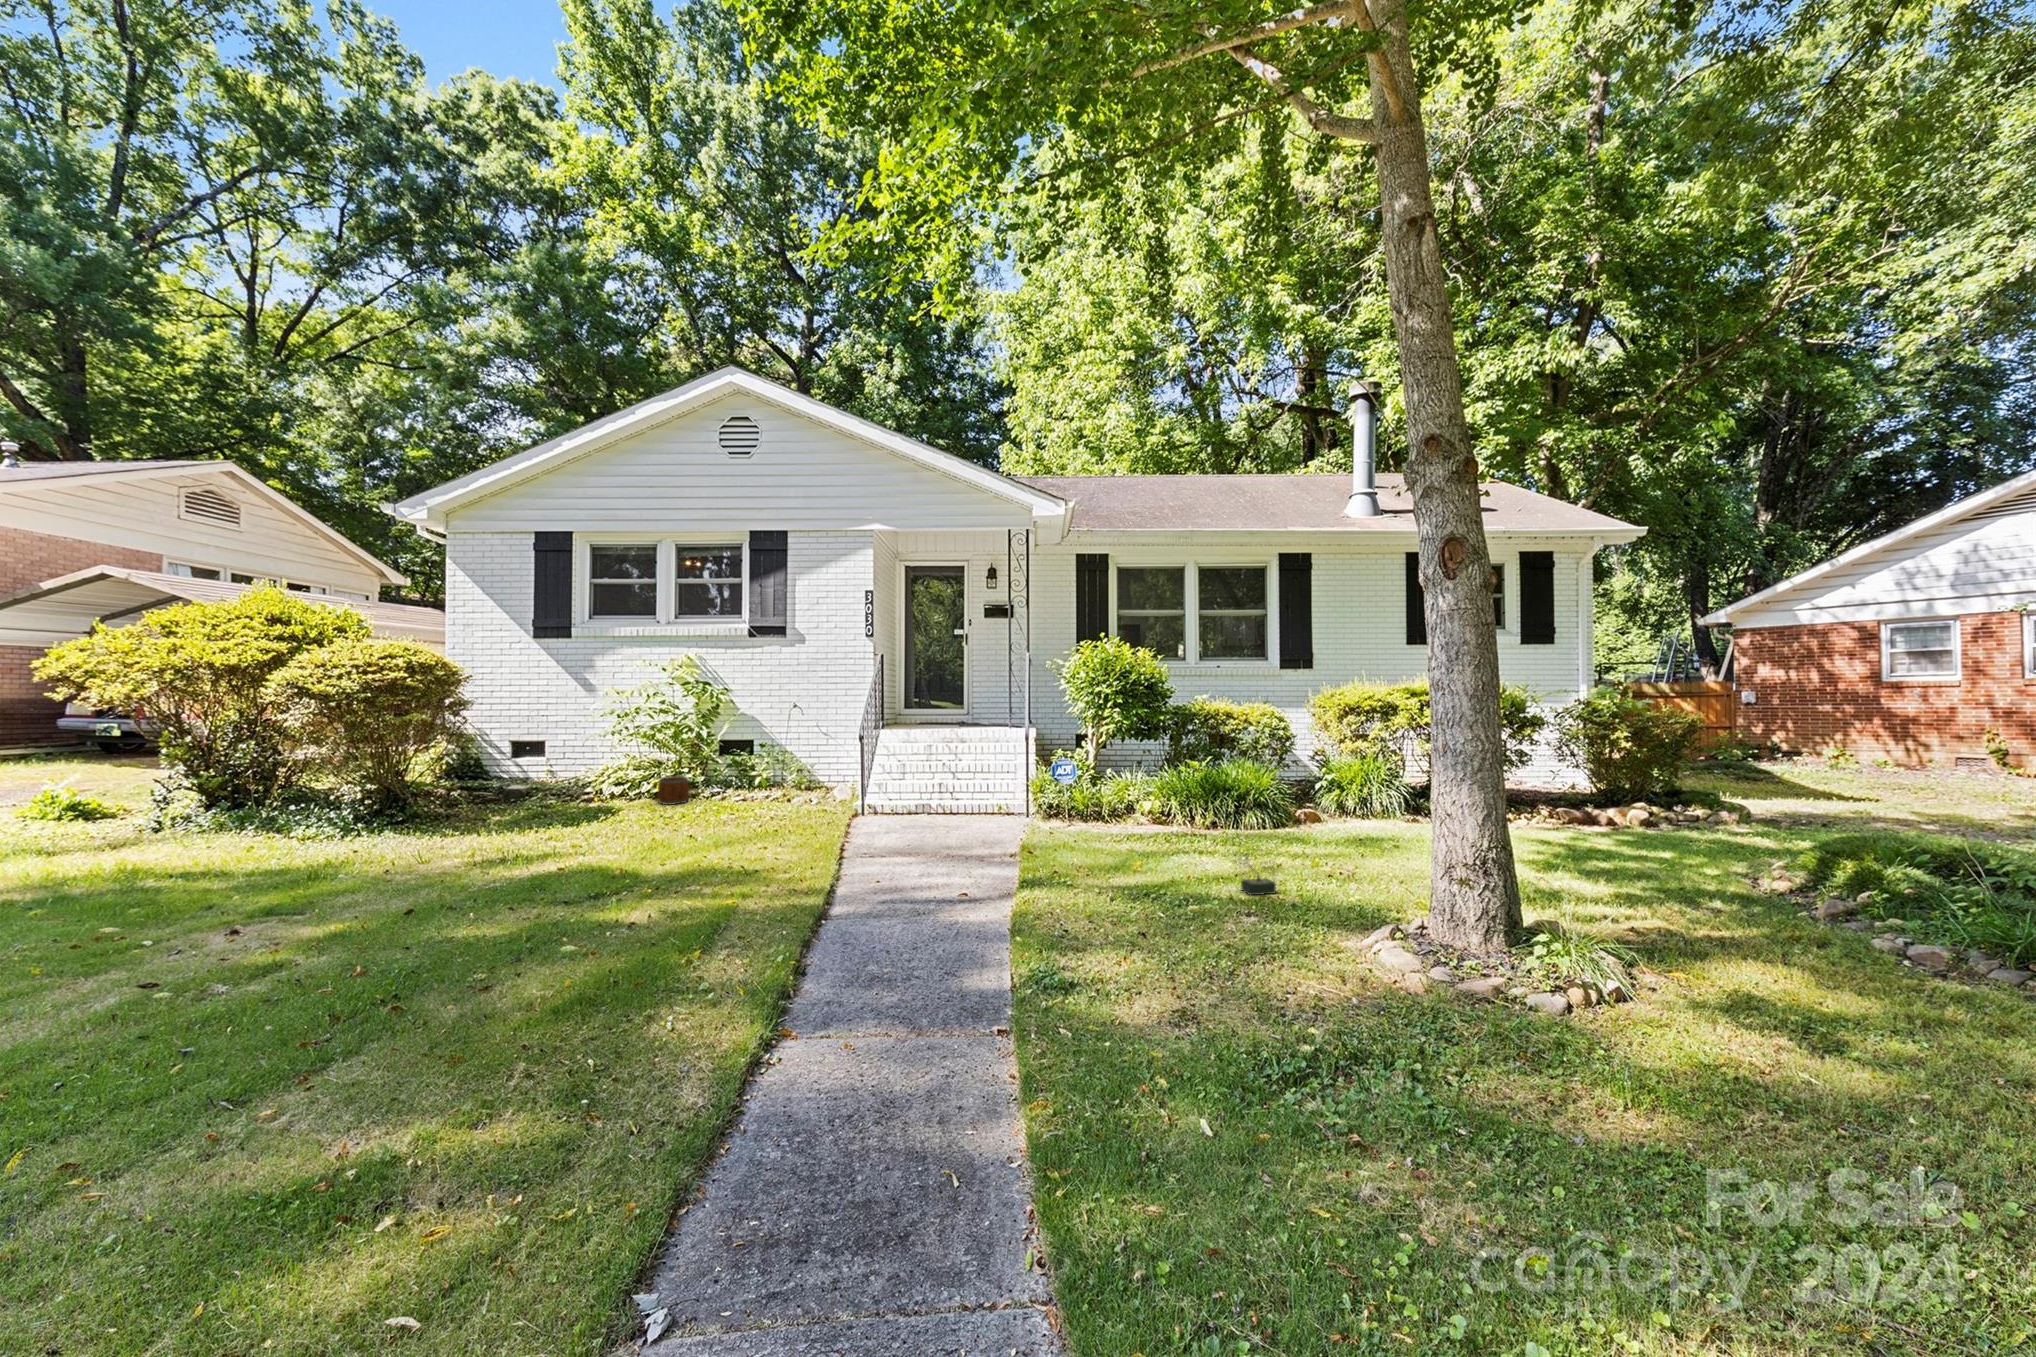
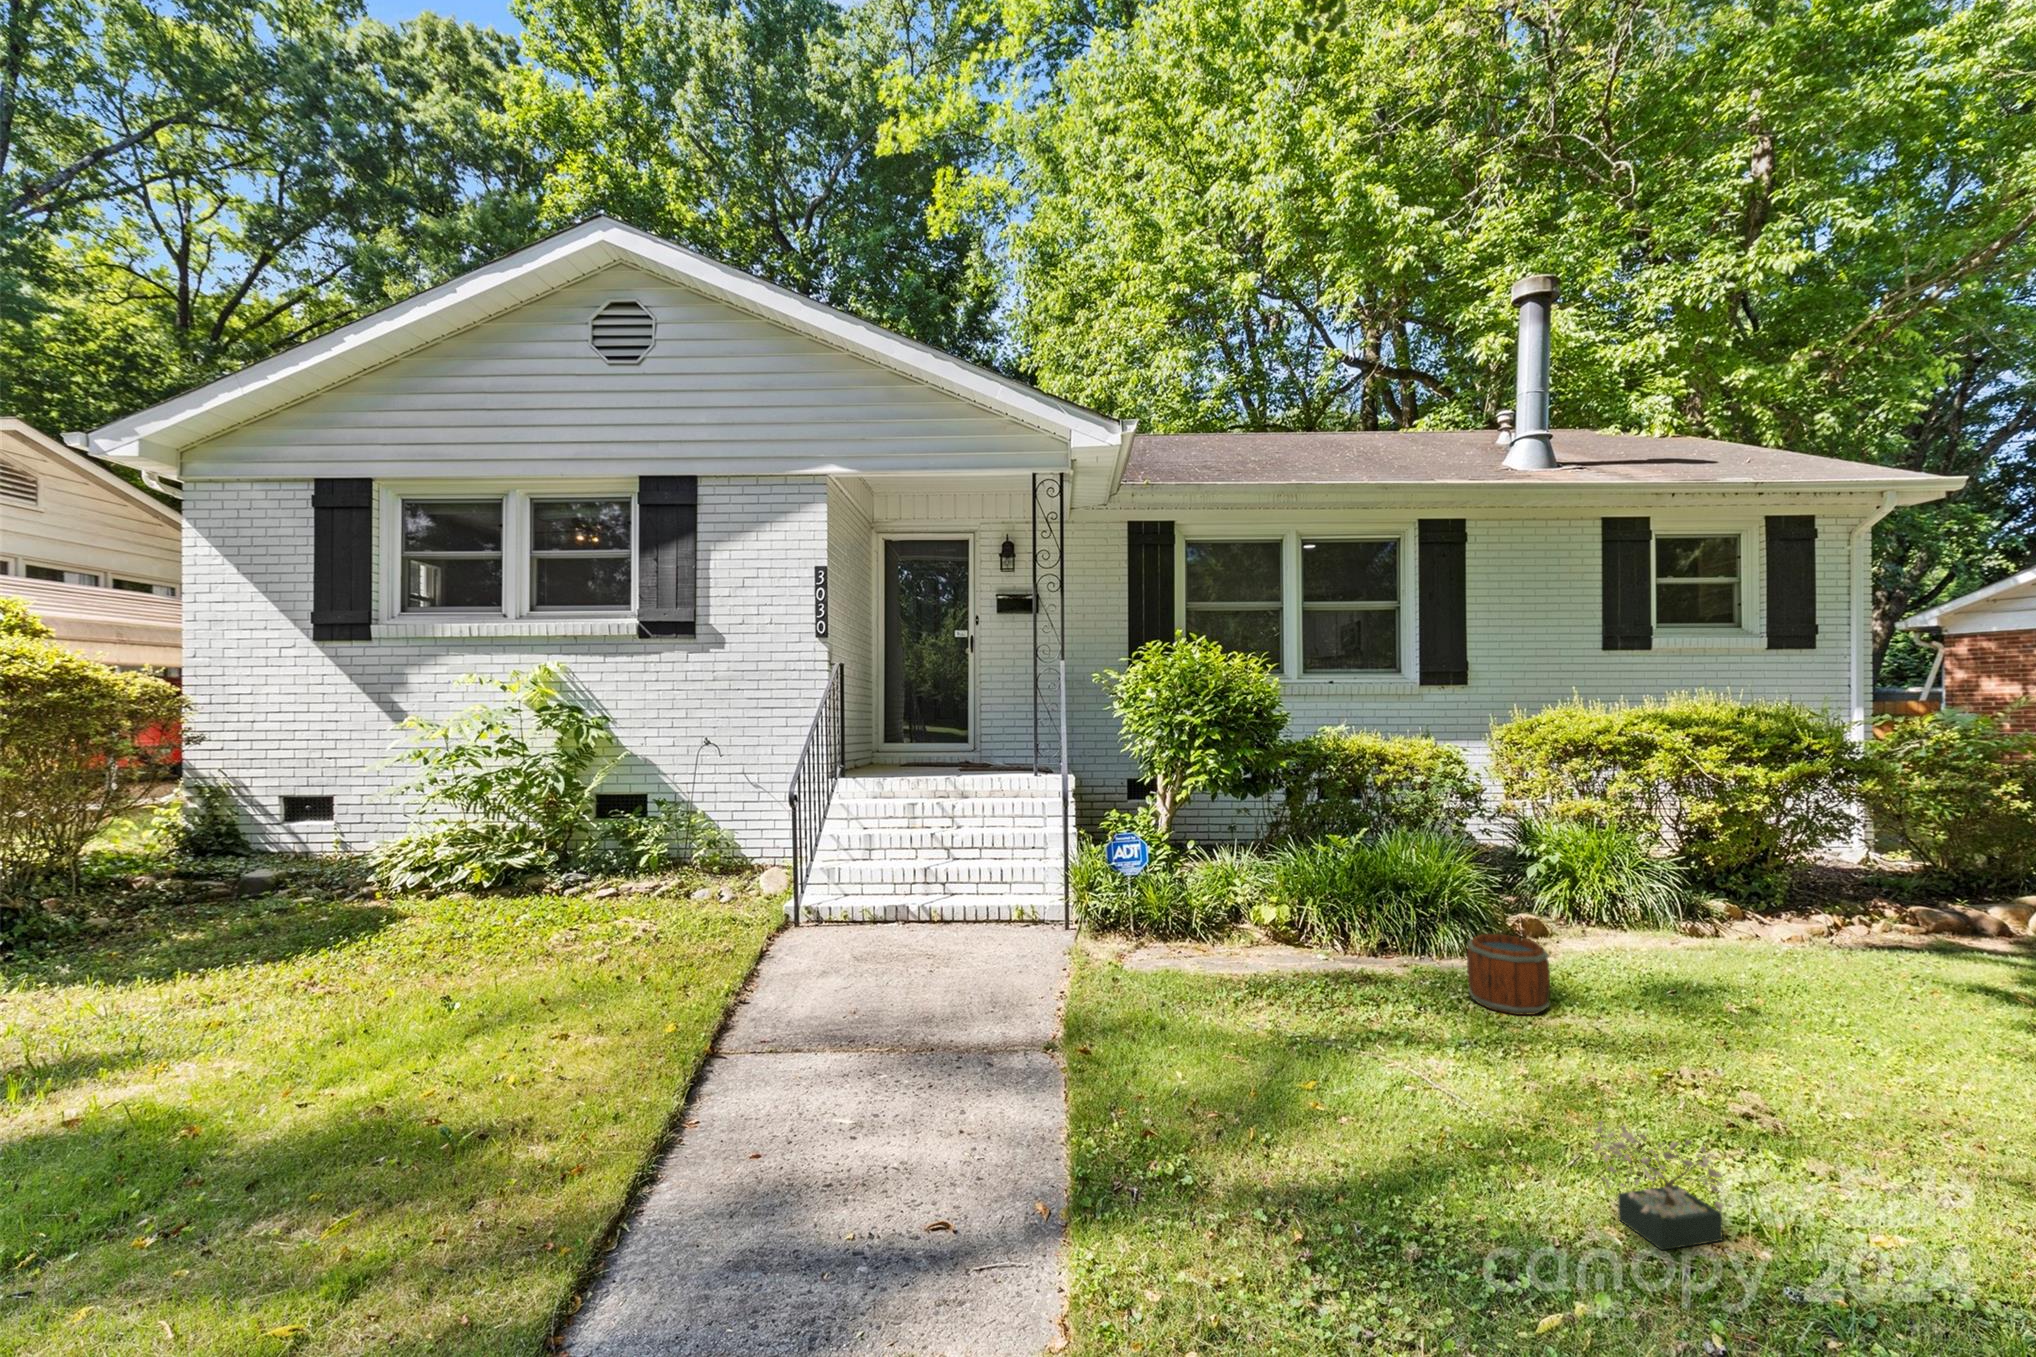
bucket: present [658,776,689,805] -> present [1467,934,1550,1015]

